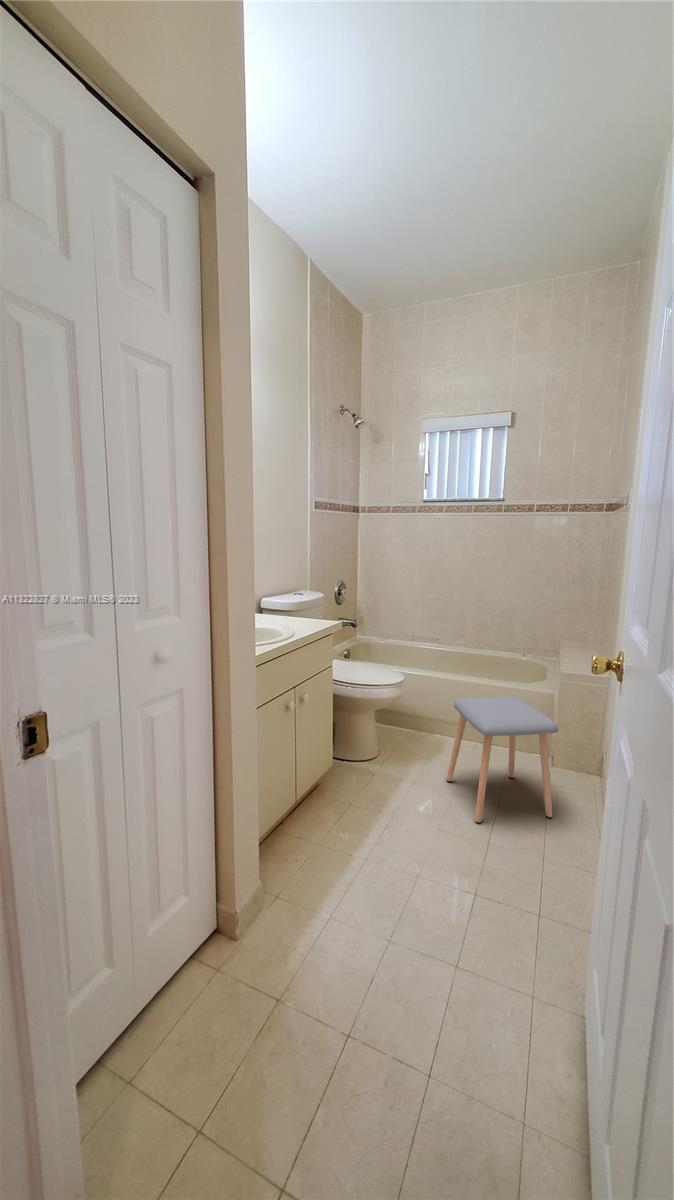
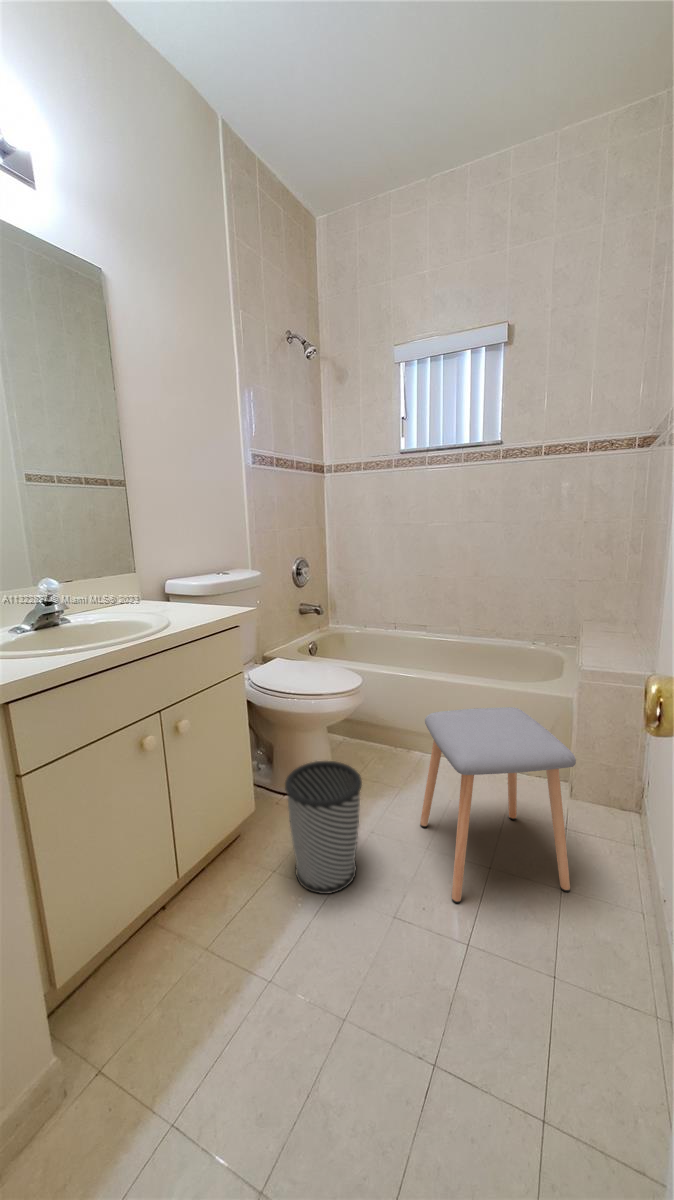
wastebasket: none [362,730,416,818] -> present [285,761,362,894]

